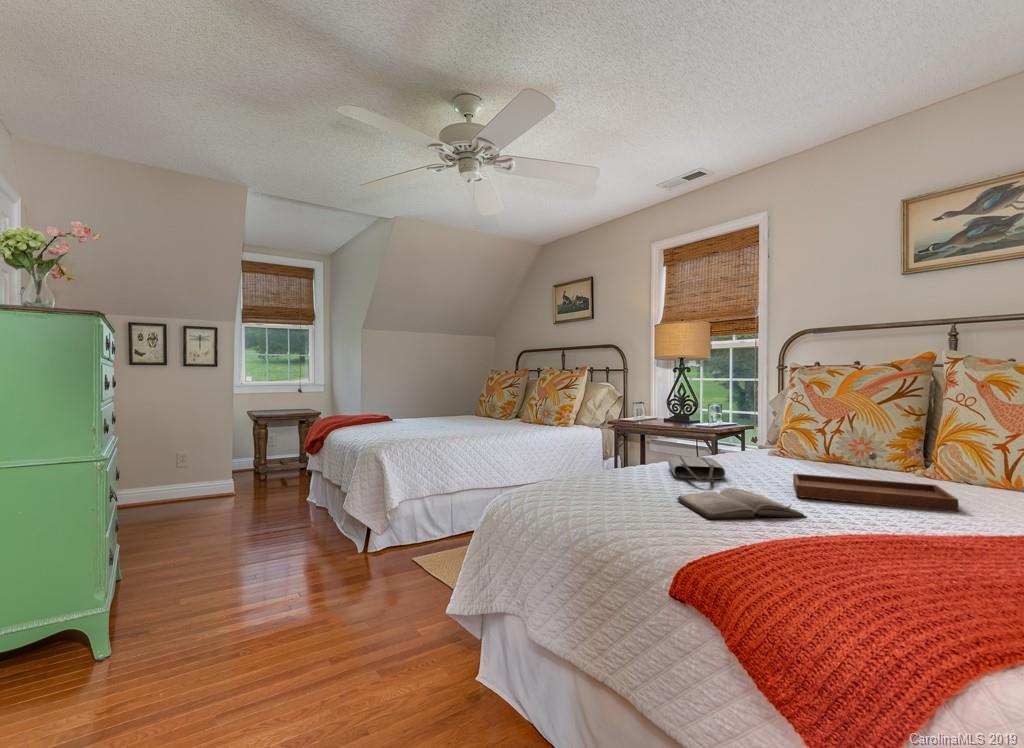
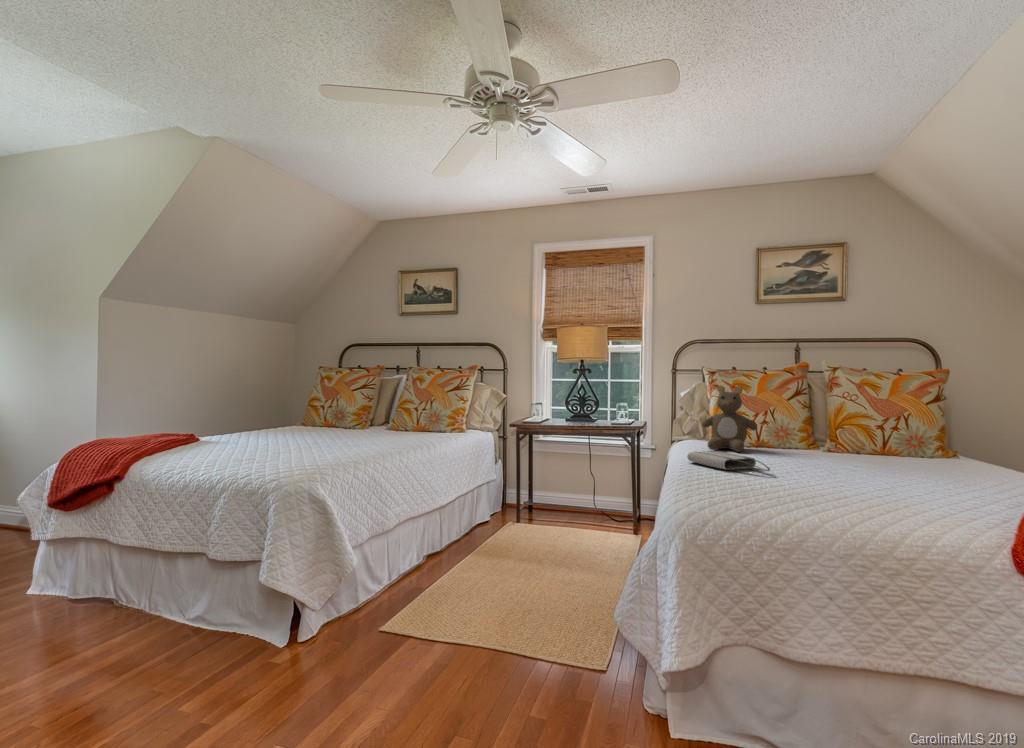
teddy bear: none [744,384,815,464] -> present [702,386,757,452]
tray: present [793,453,958,512] -> none [803,437,922,475]
diary: present [677,488,807,519] -> none [791,473,887,499]

